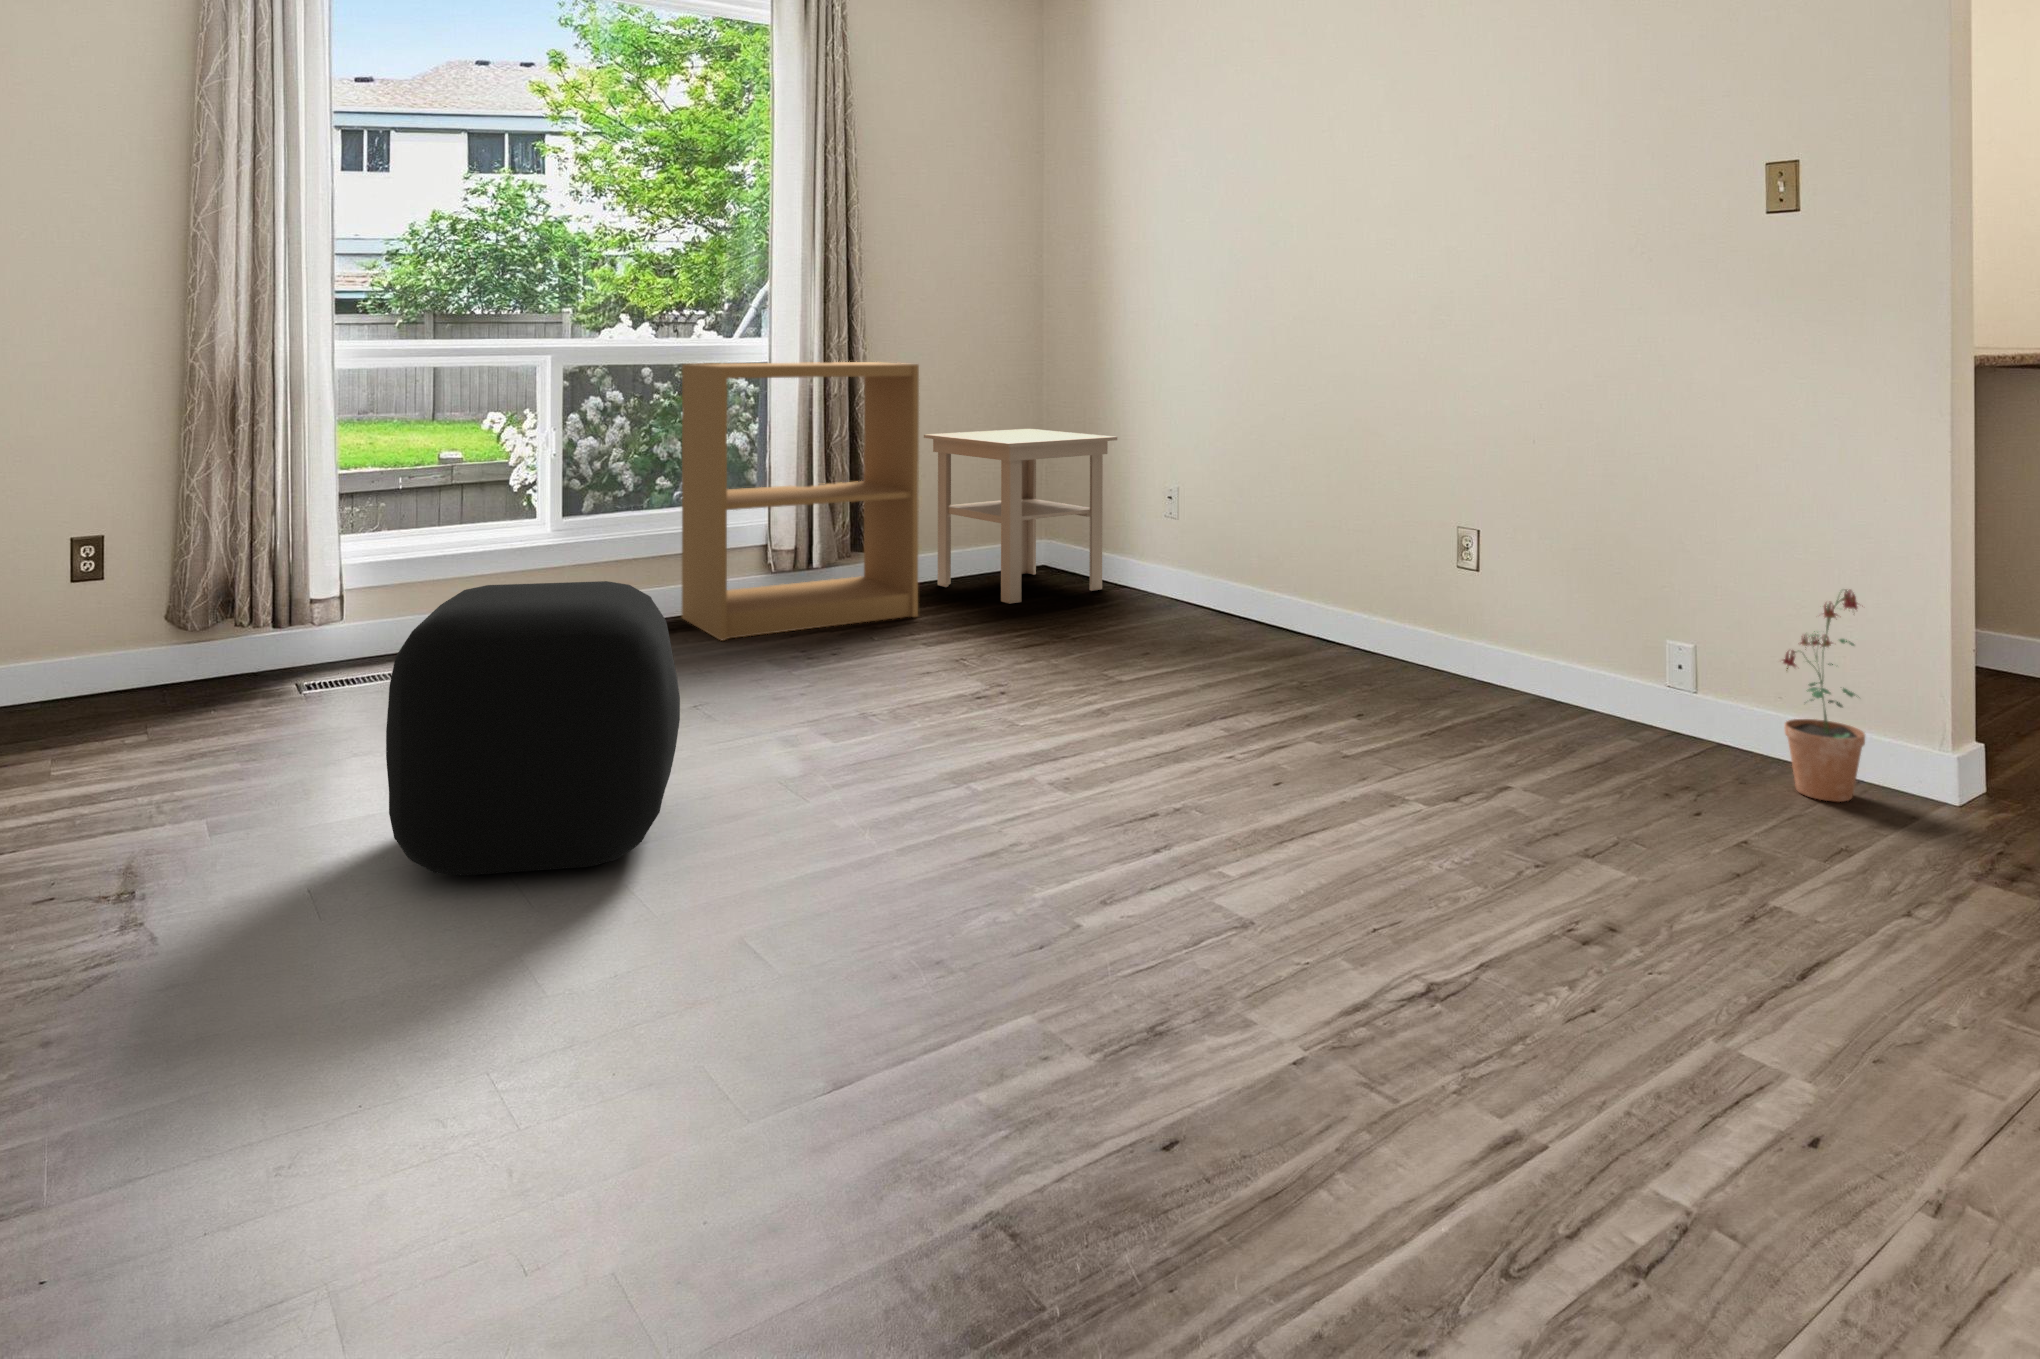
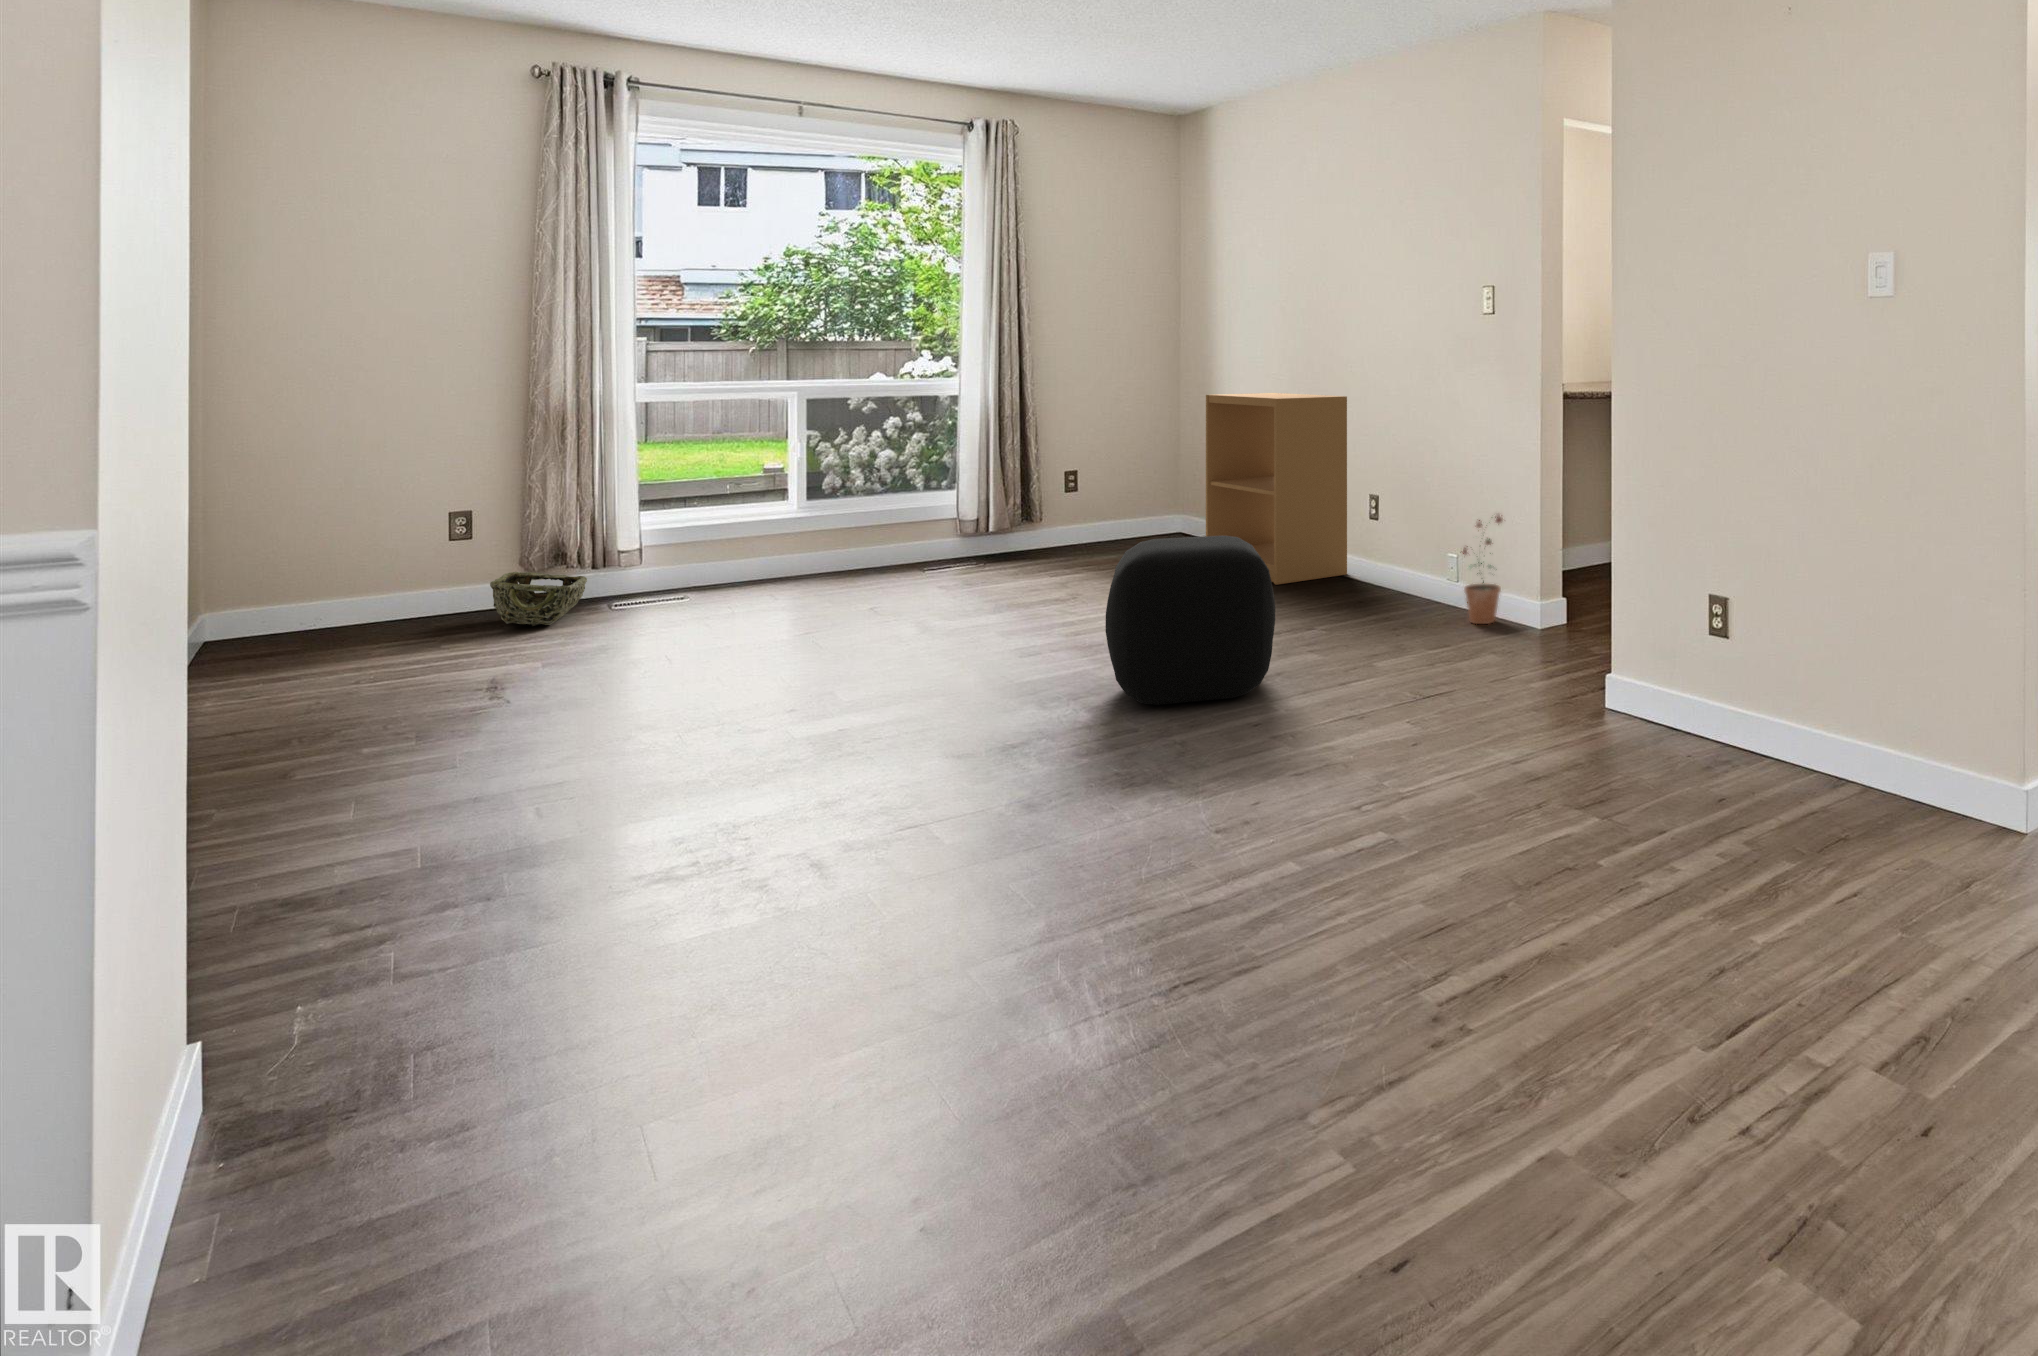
bookshelf: present [682,362,919,641] -> present [1206,393,1347,585]
side table: present [924,429,1117,604] -> none [1082,436,1213,552]
ottoman: present [386,581,680,876] -> present [1106,535,1275,705]
woven basket: none [131,630,271,724] -> present [490,572,587,626]

